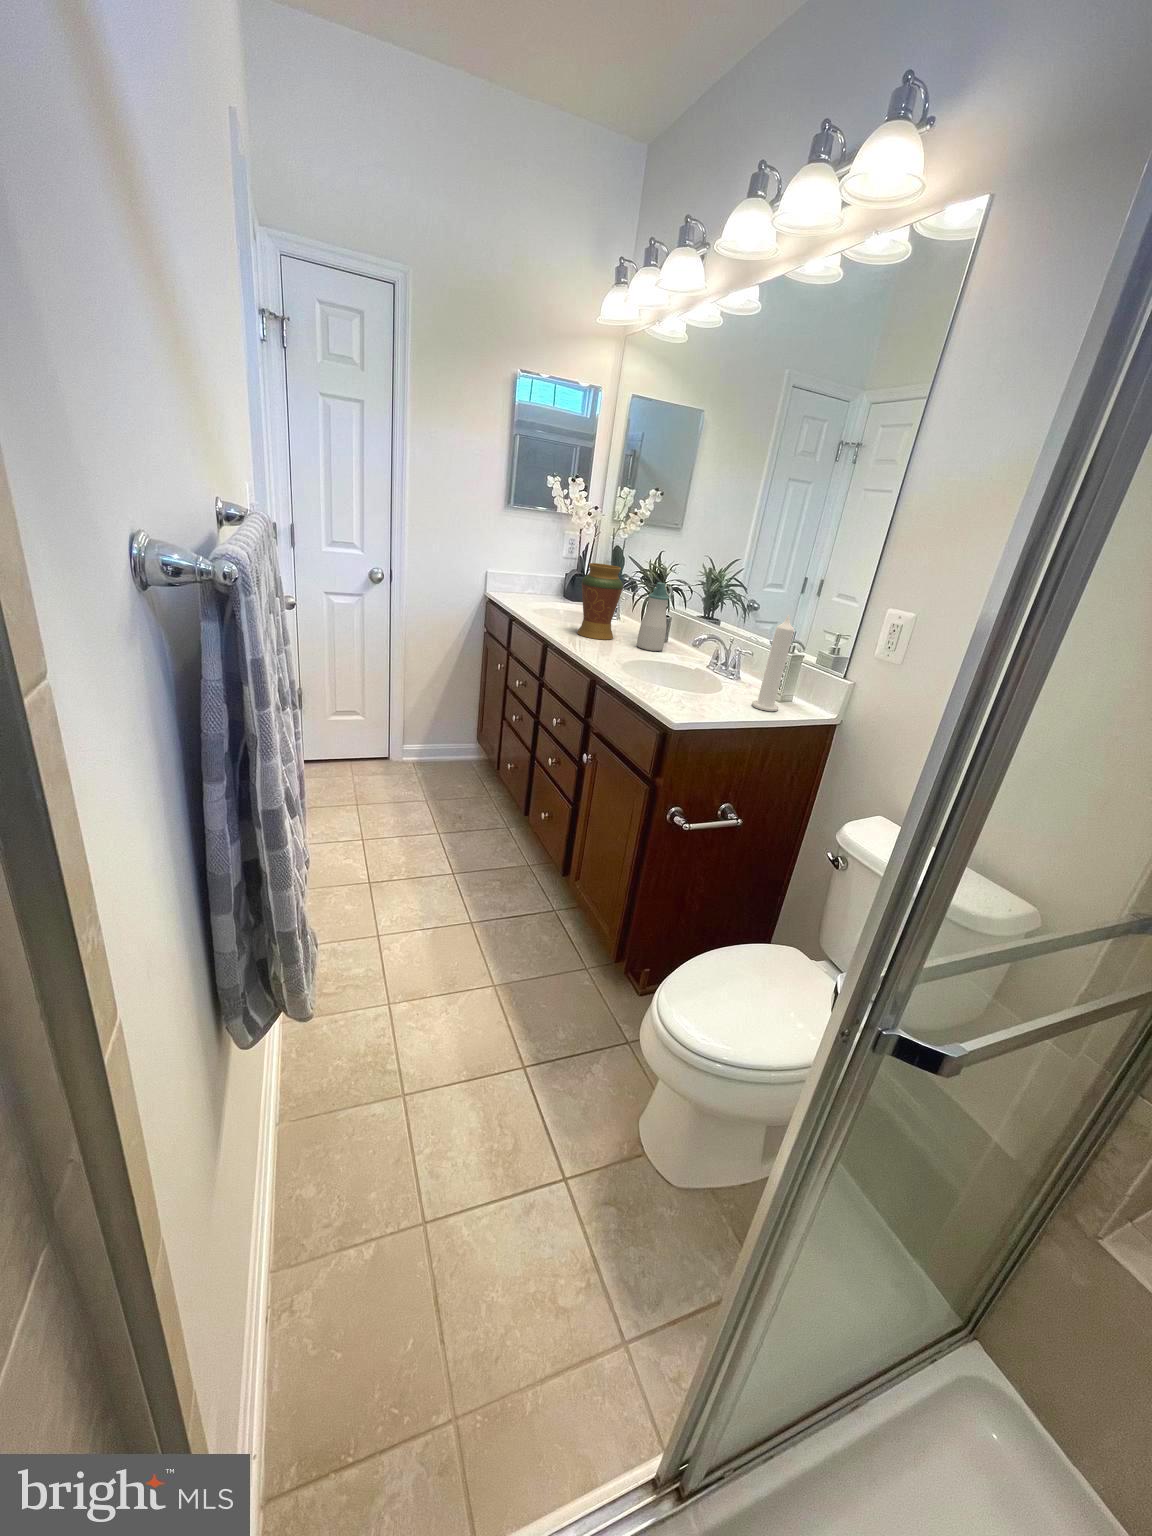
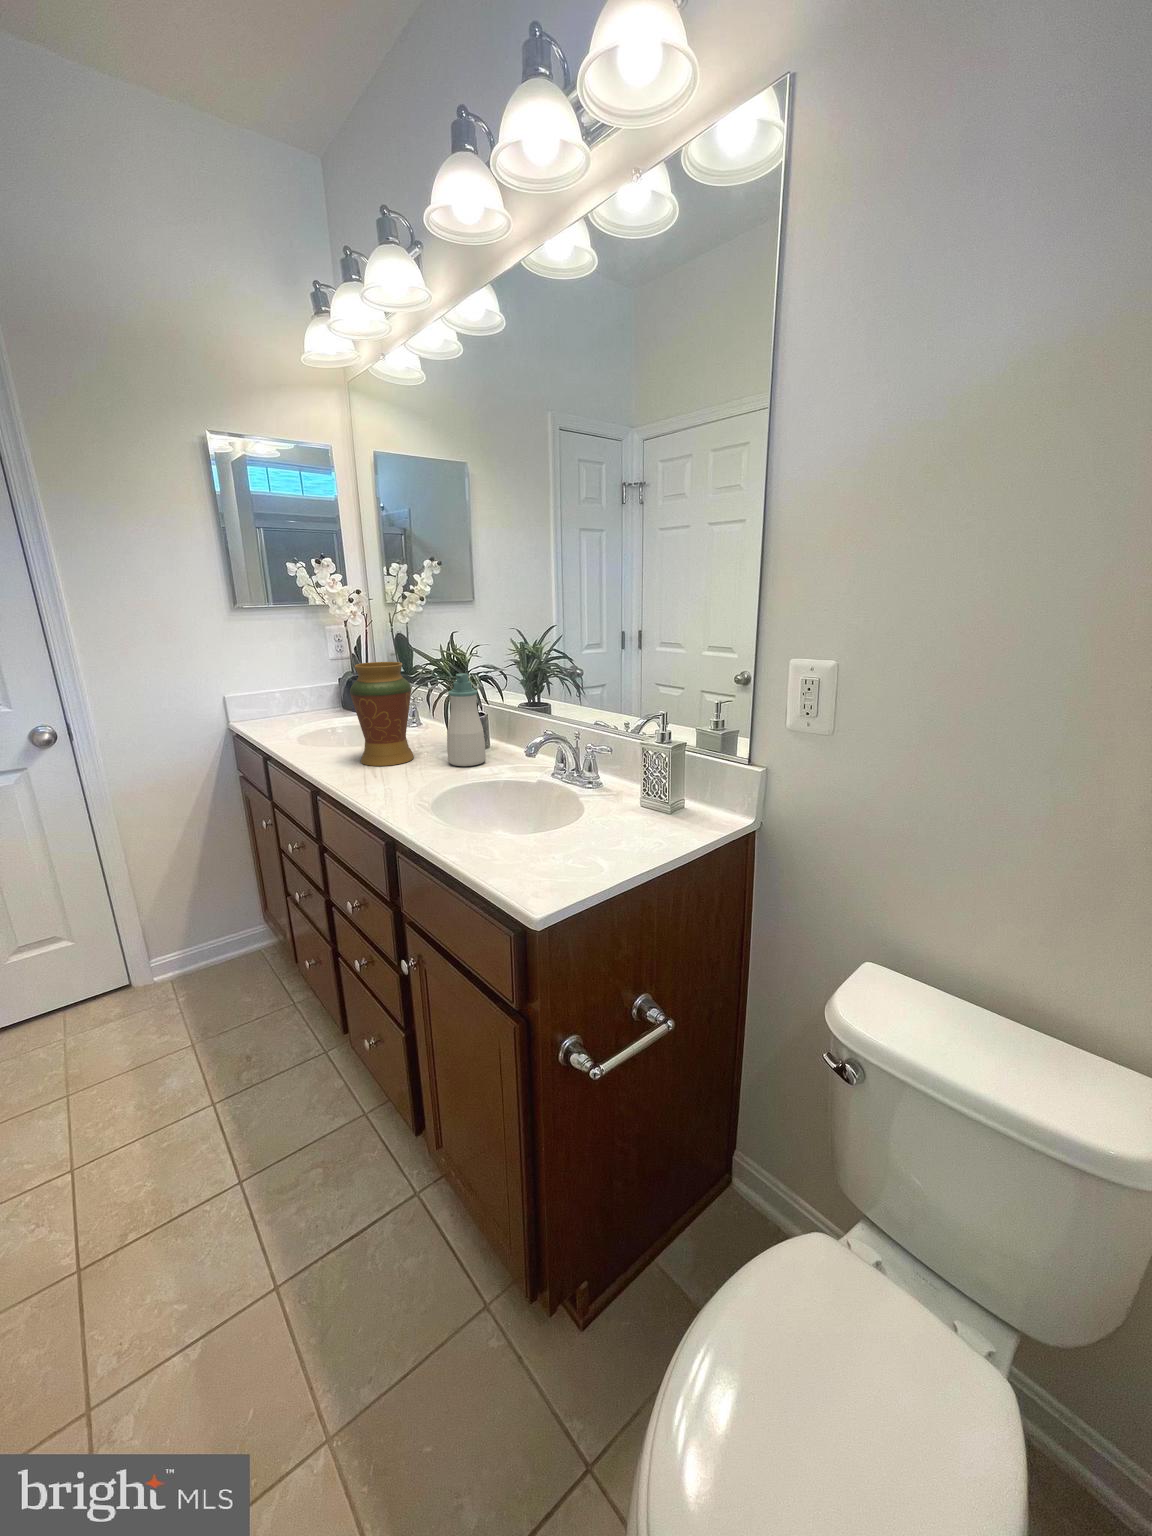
candle: present [752,615,794,711] -> none [635,693,674,836]

